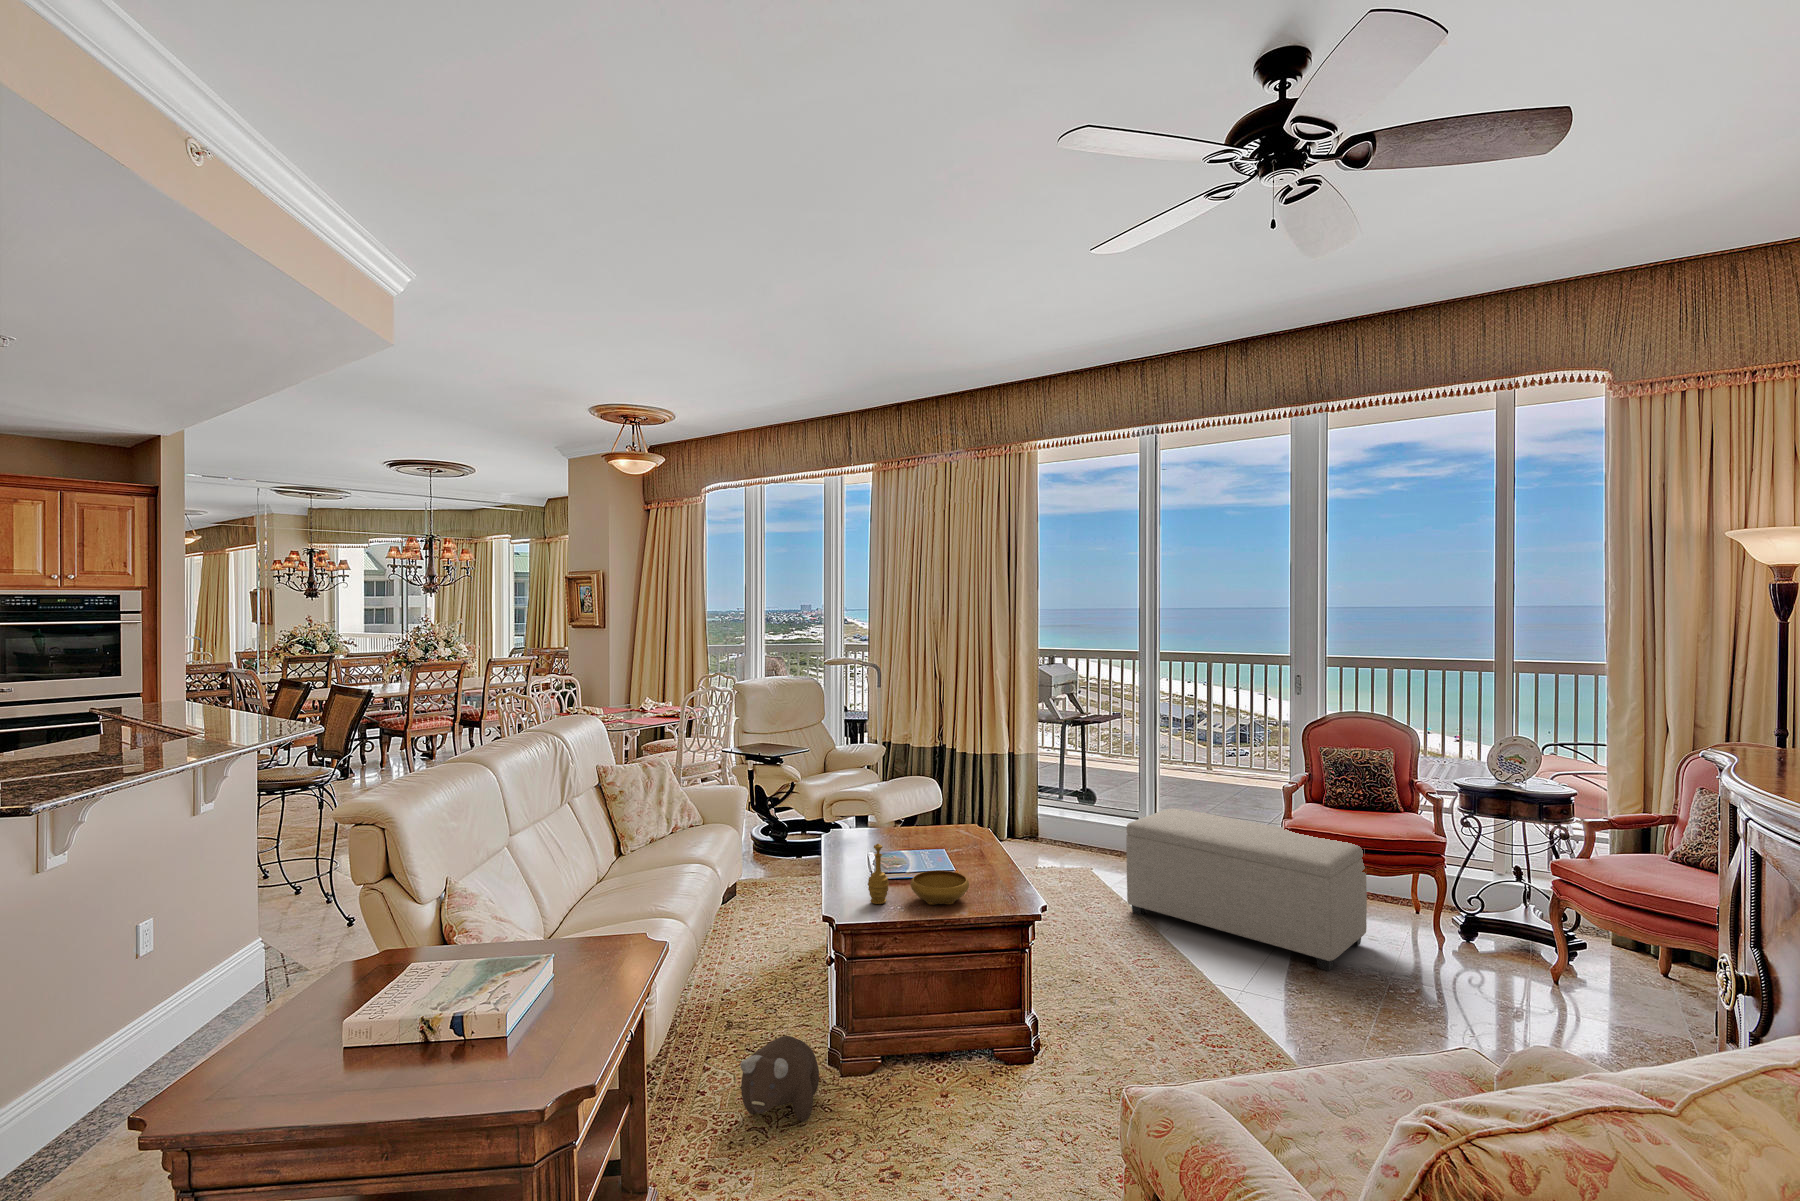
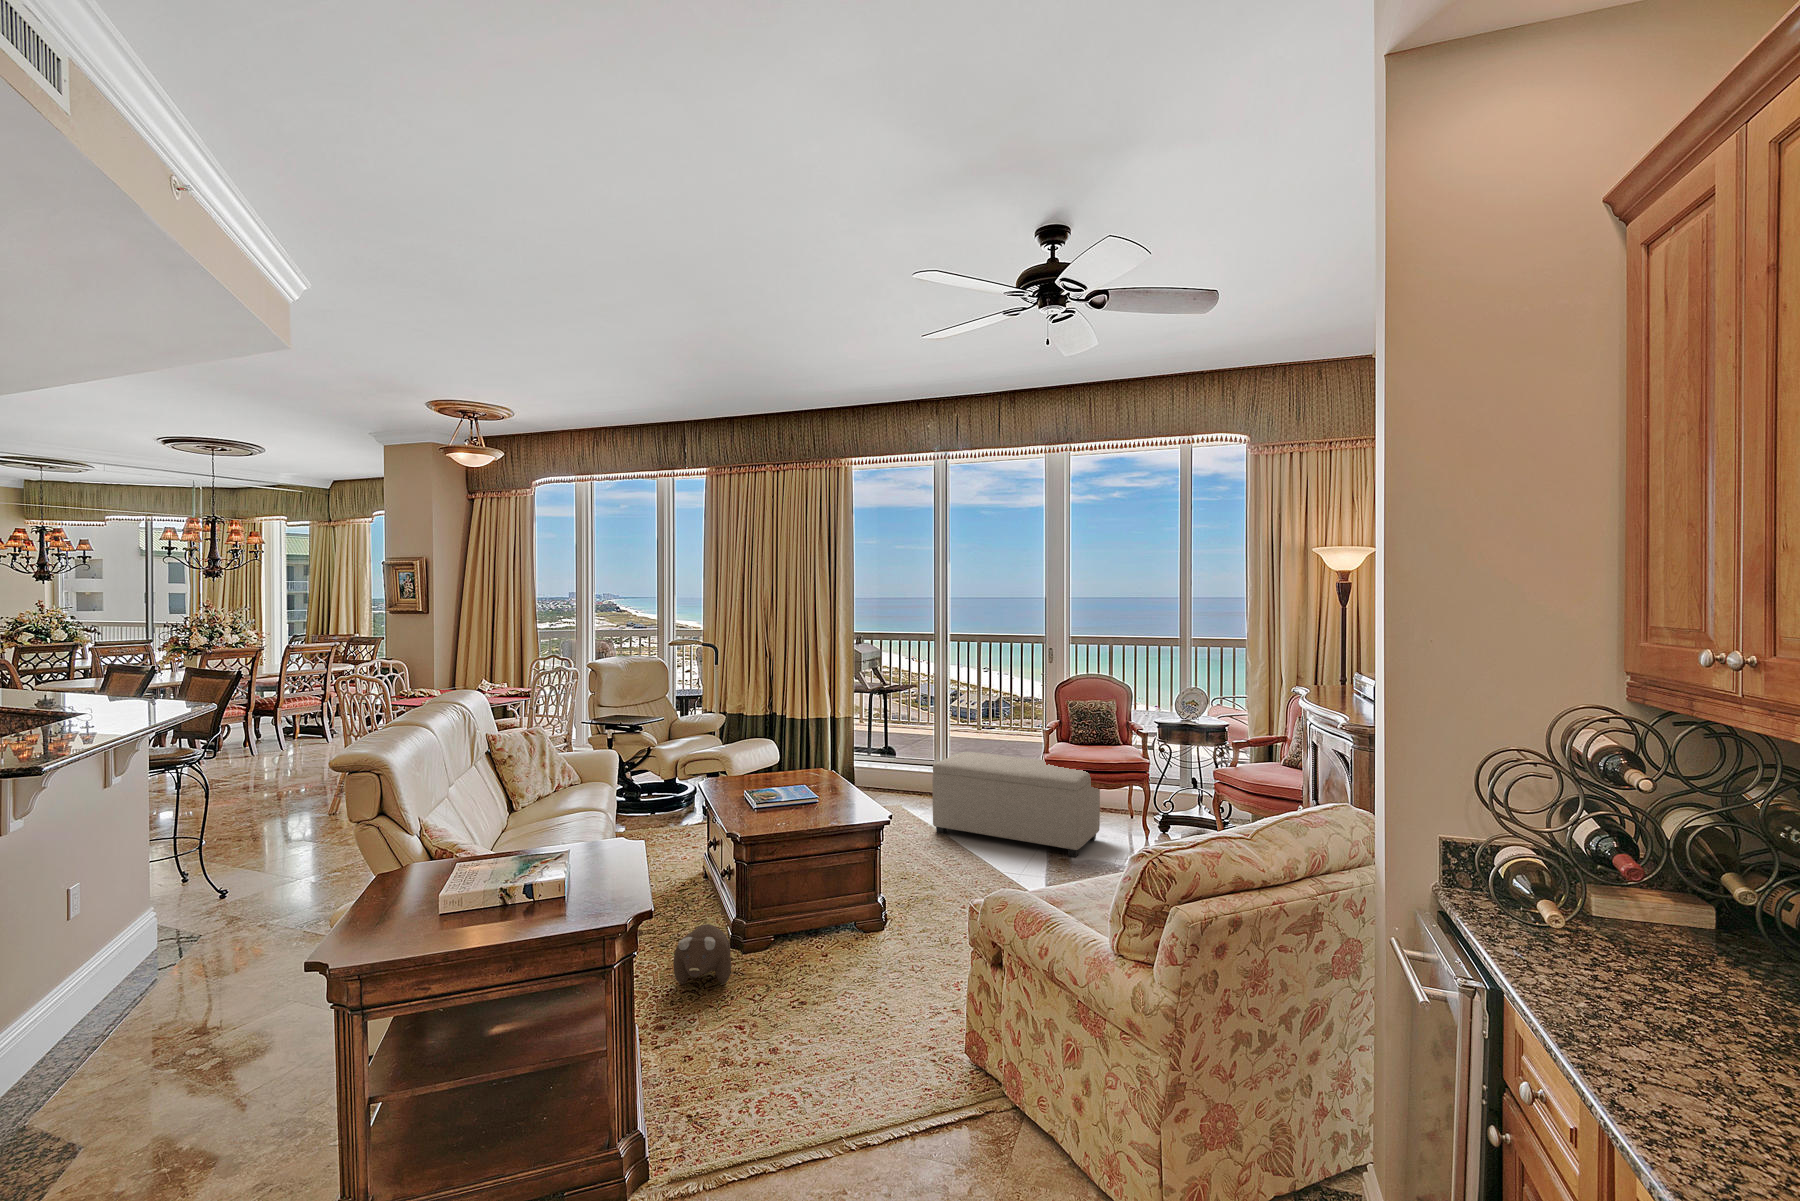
decorative bowl: present [868,844,969,905] -> none [758,778,835,825]

